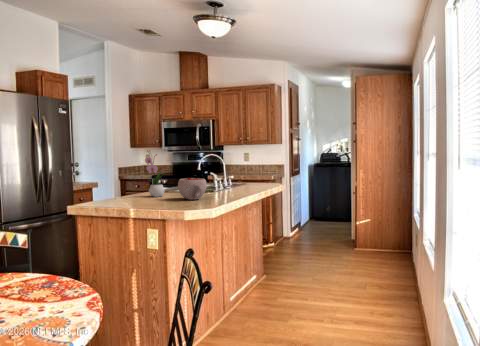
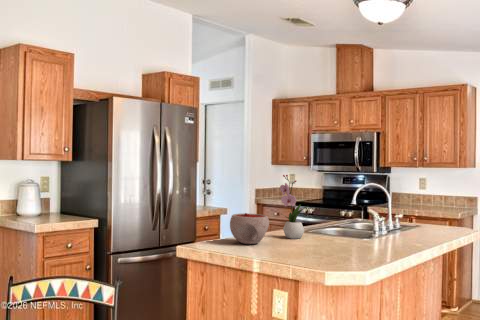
bowl: present [178,178,207,200] -> present [230,213,269,244]

